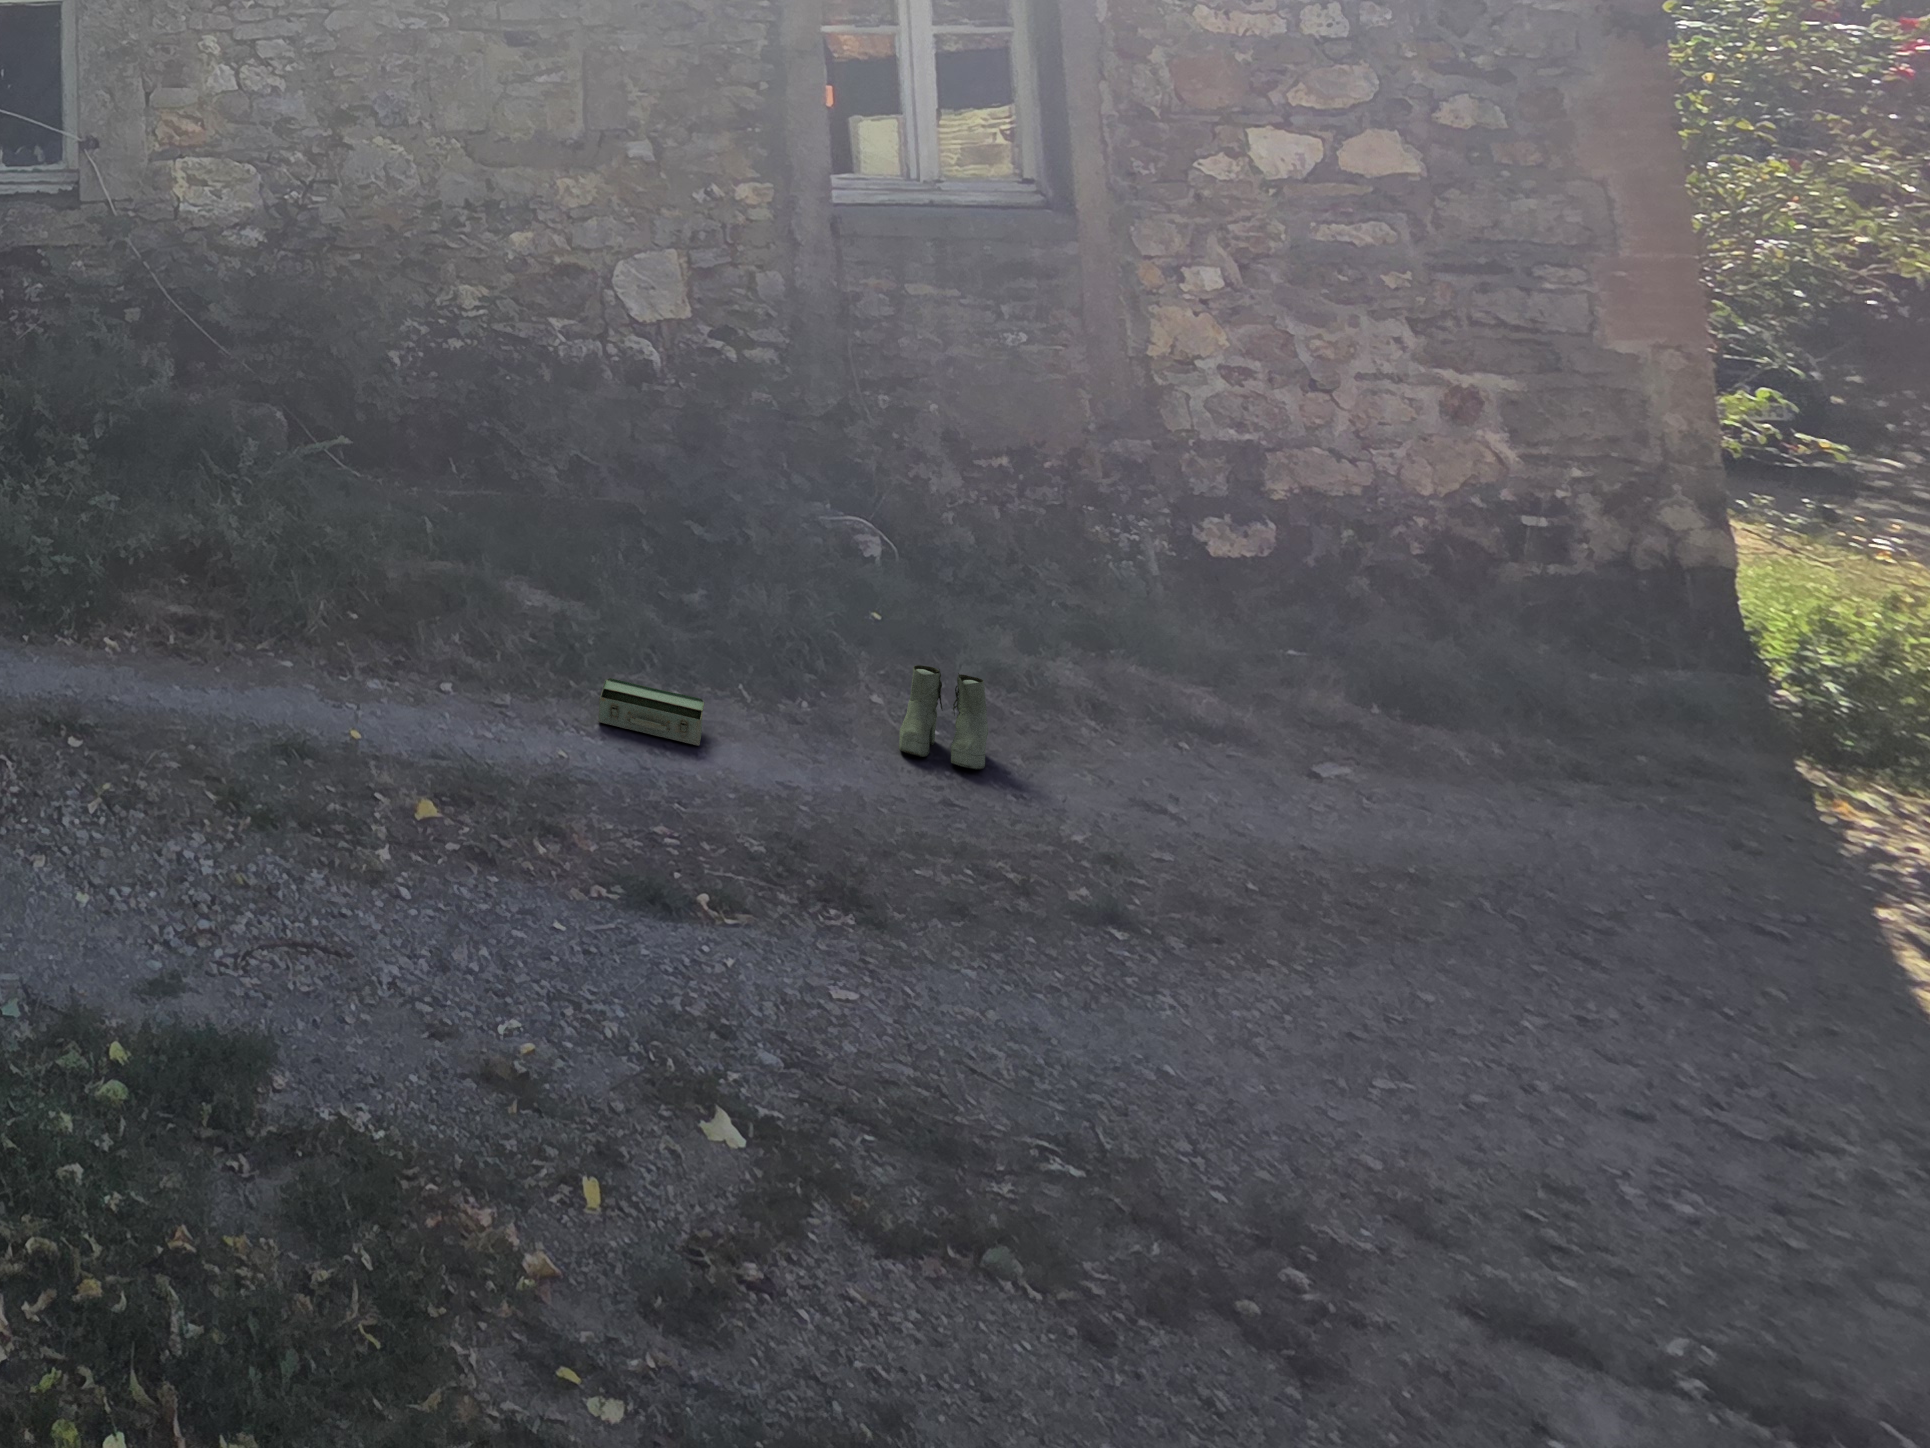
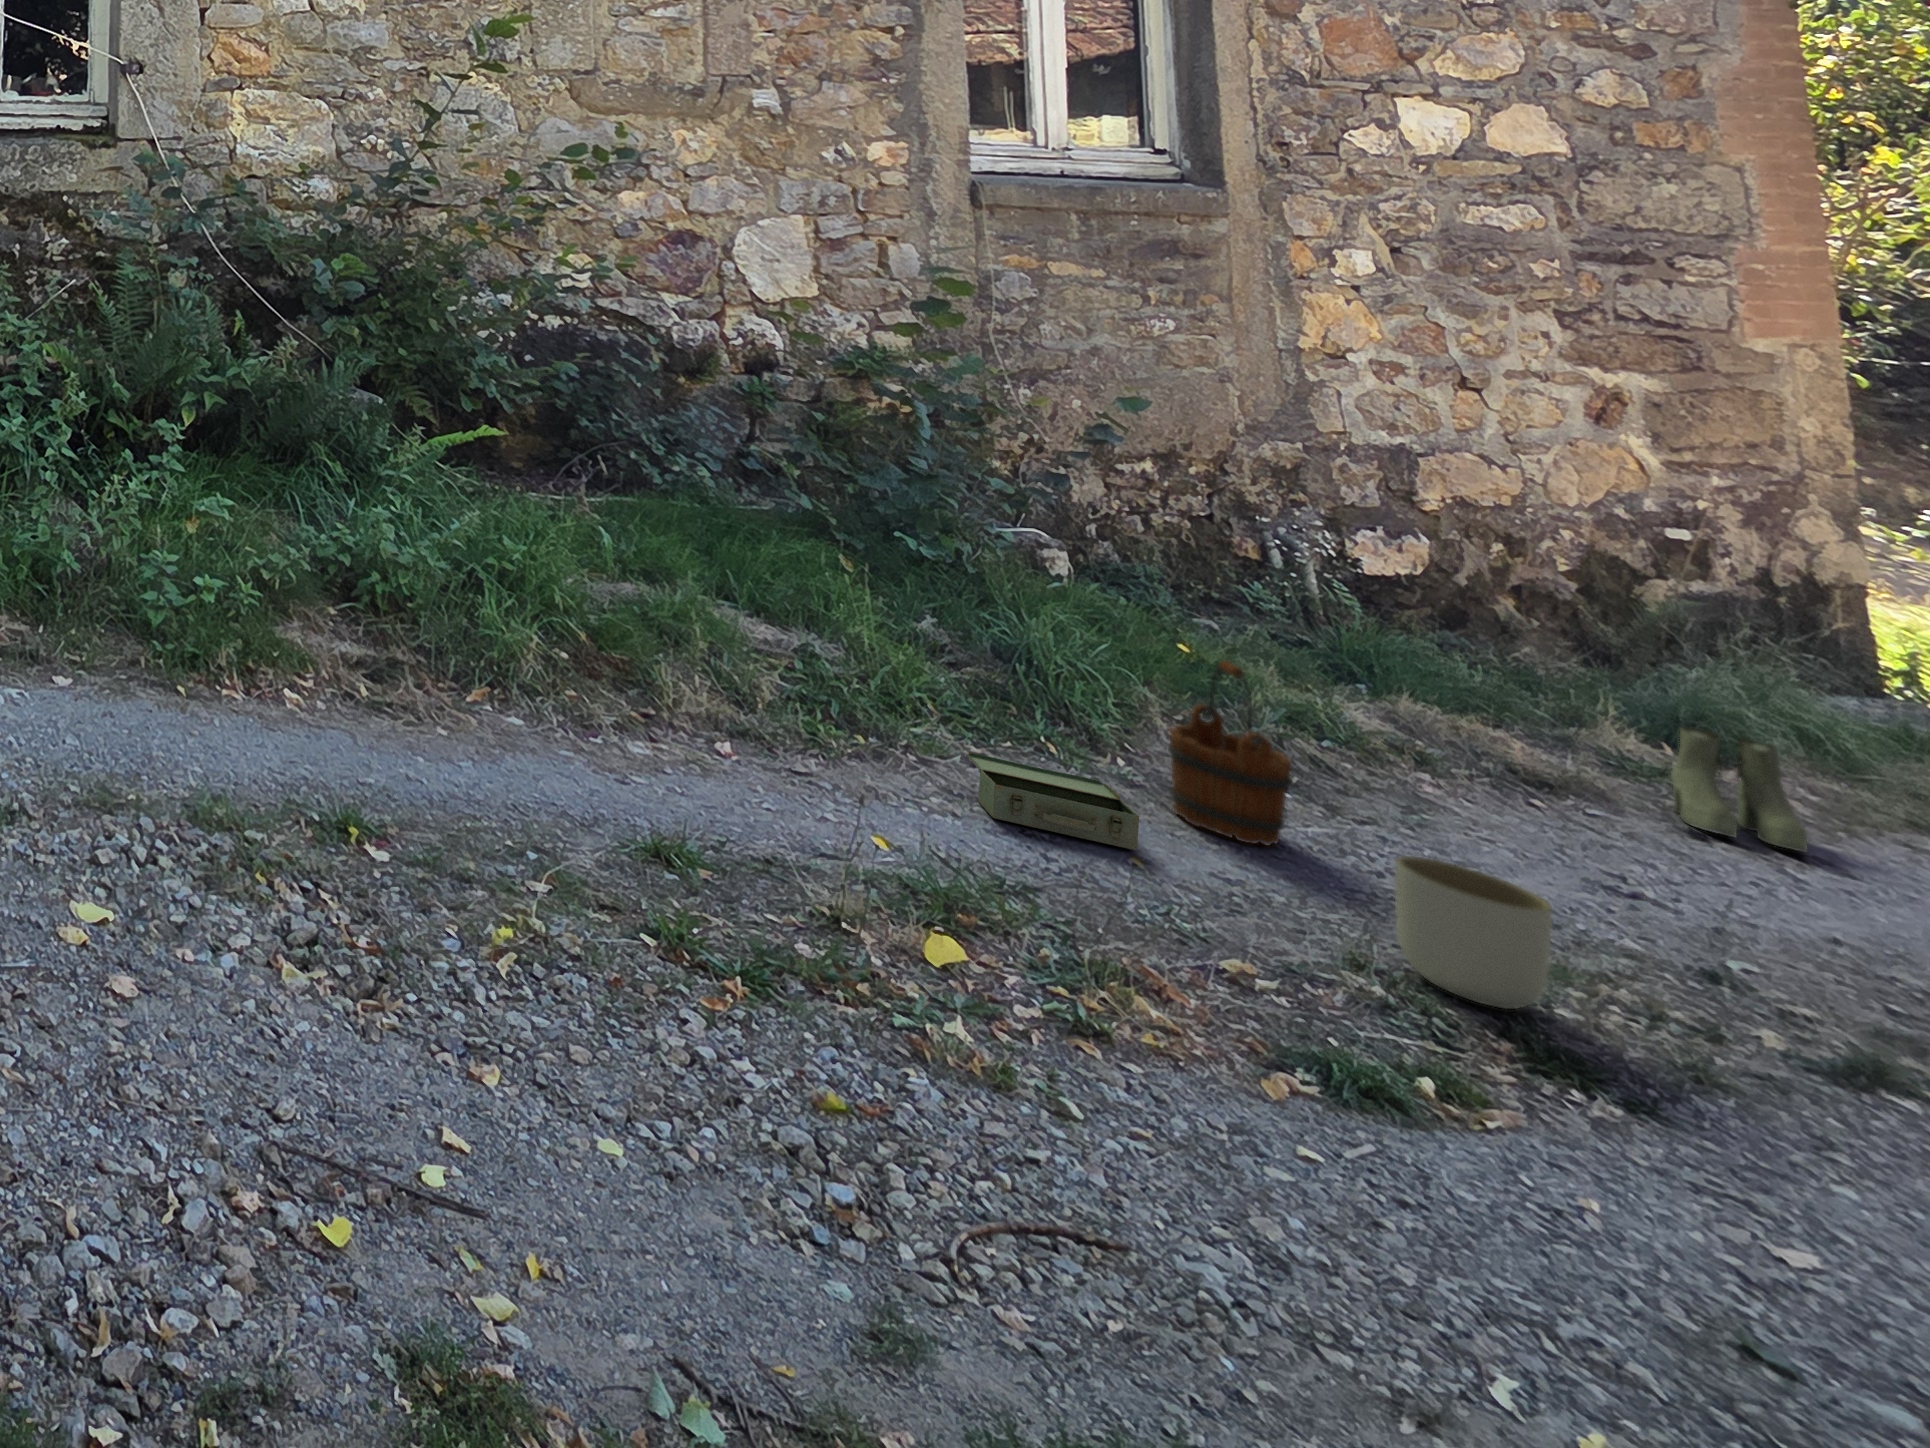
wooden bucket: none [772,609,855,749] -> present [1168,661,1292,845]
boots: present [899,665,988,769] -> present [1671,727,1807,853]
planter: none [825,741,920,845] -> present [1395,856,1552,1009]

